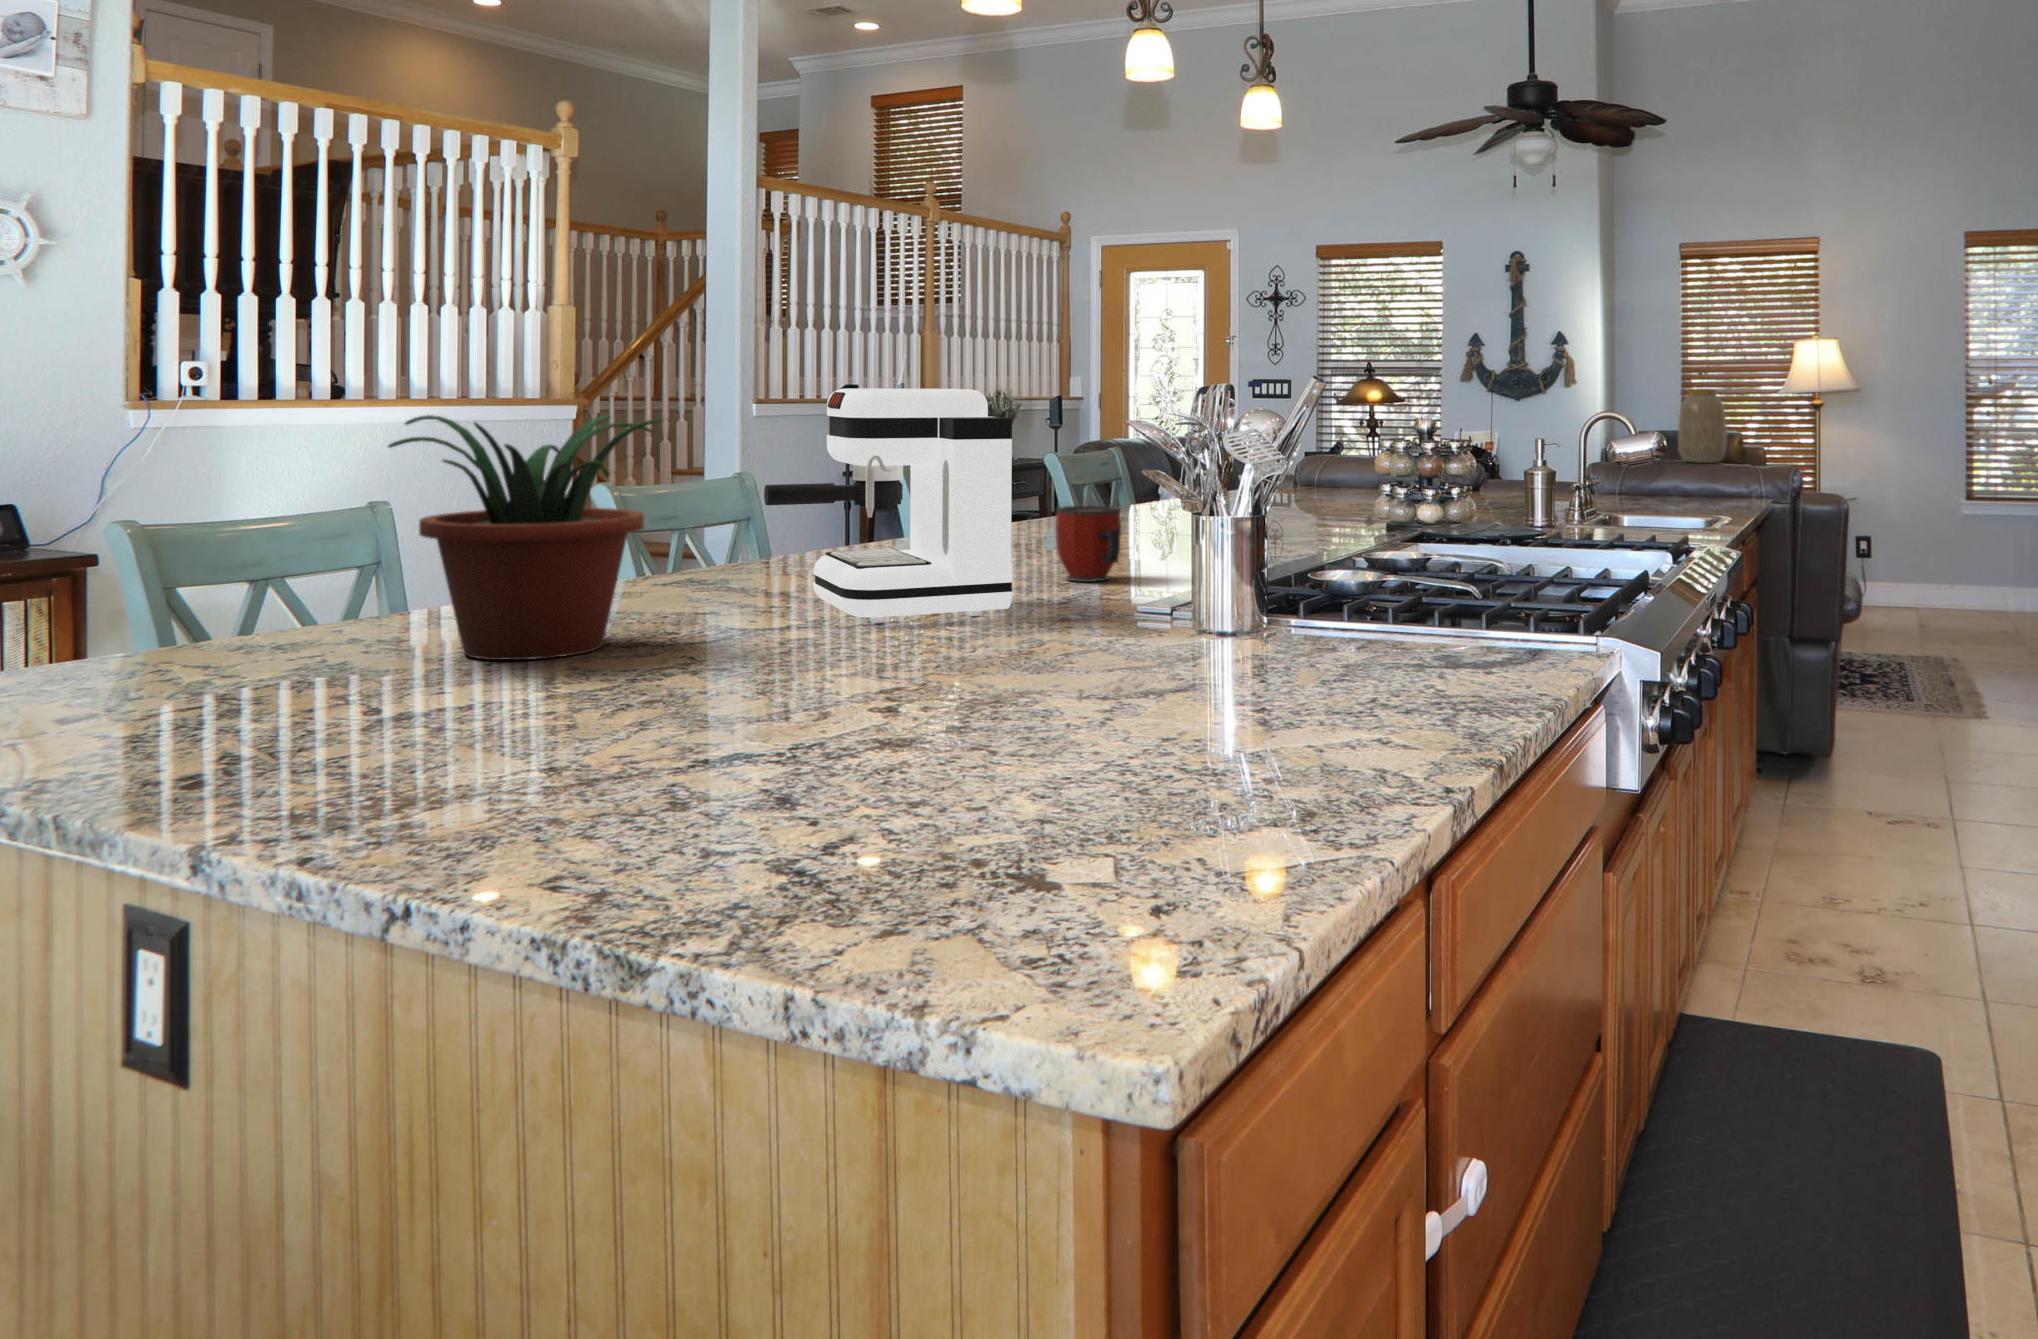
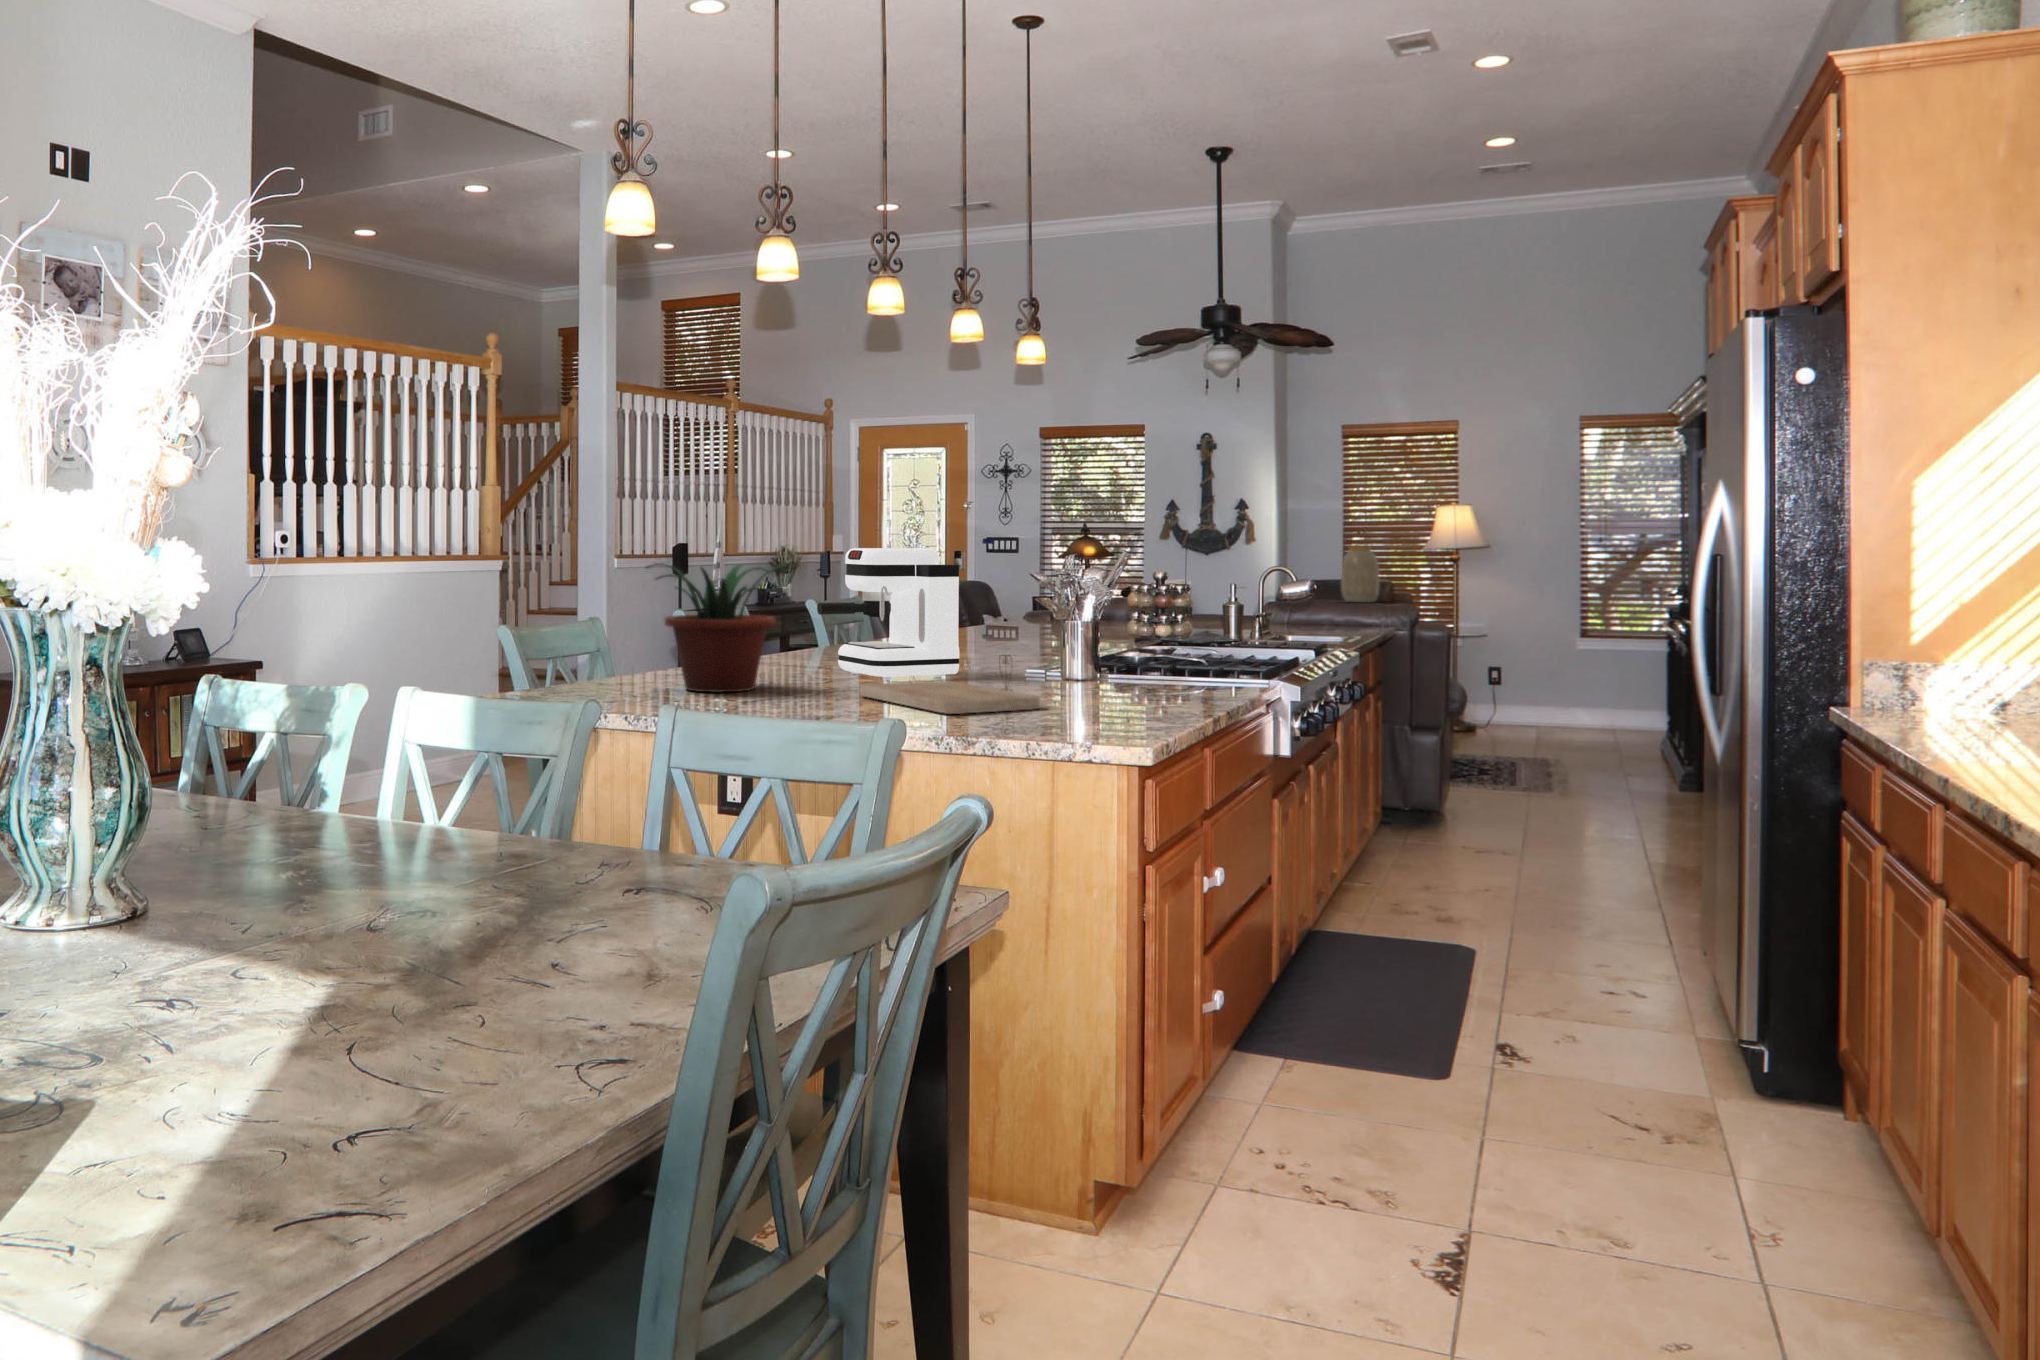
mug: present [1055,506,1121,582] -> none [960,619,1004,664]
cutting board: none [755,636,1065,738] -> present [860,681,1040,714]

